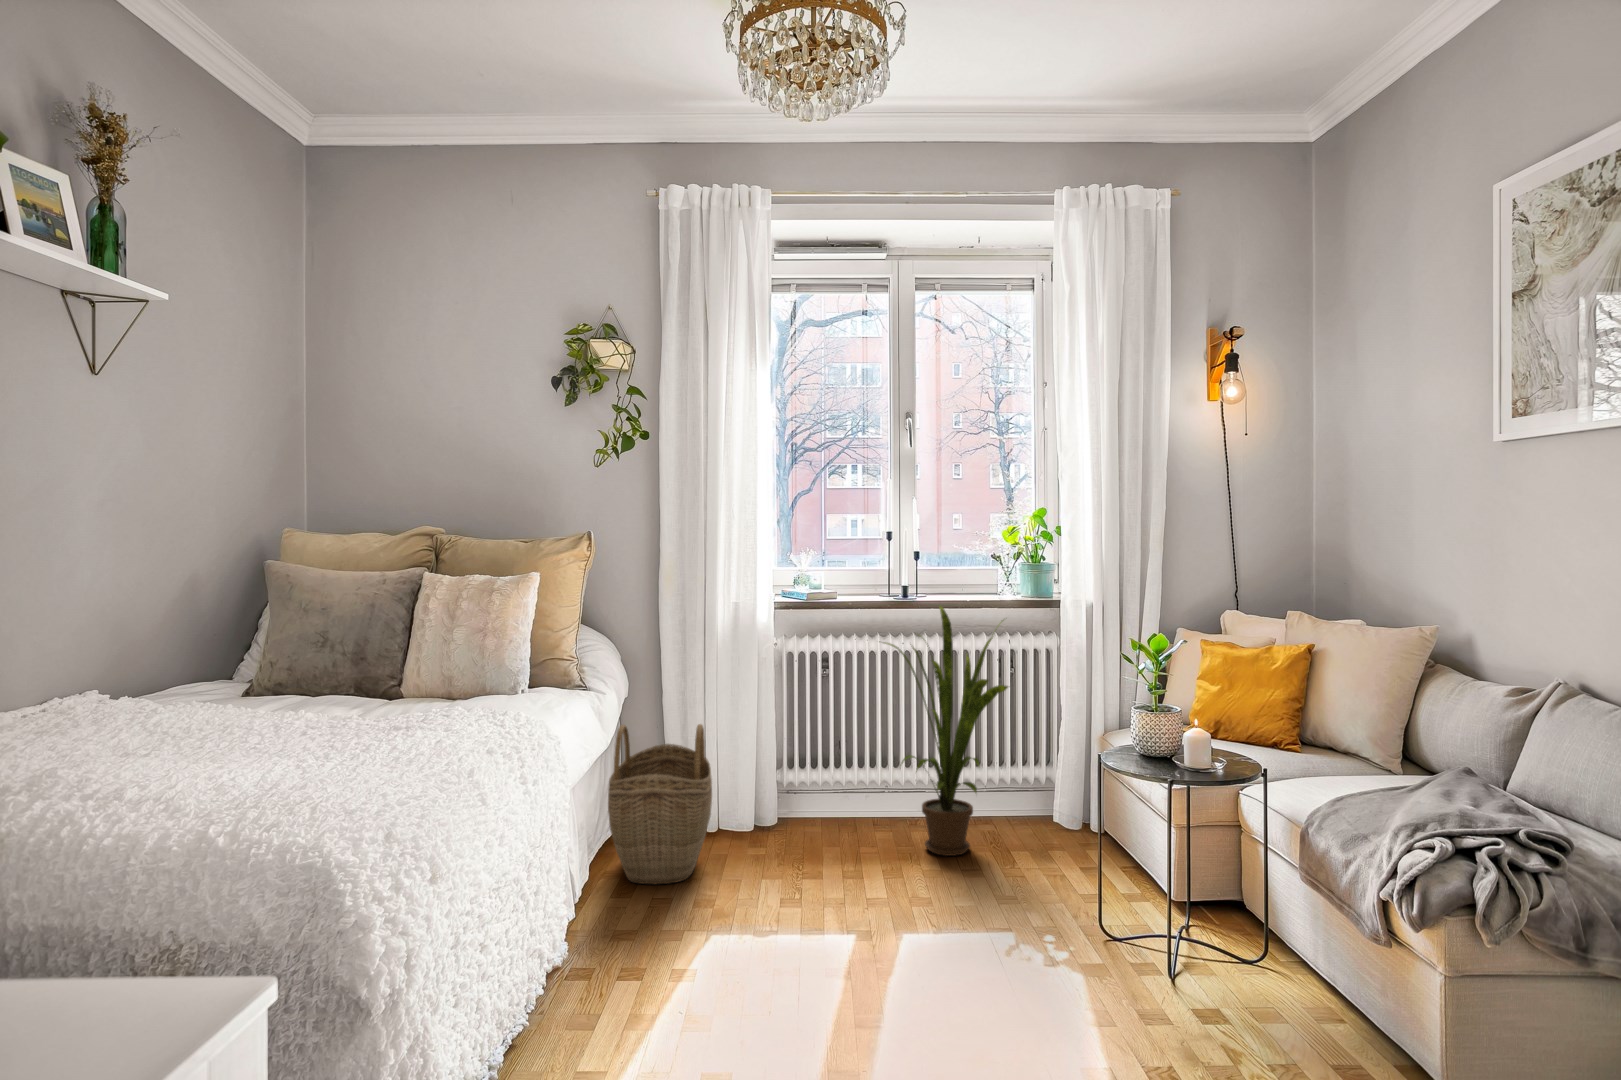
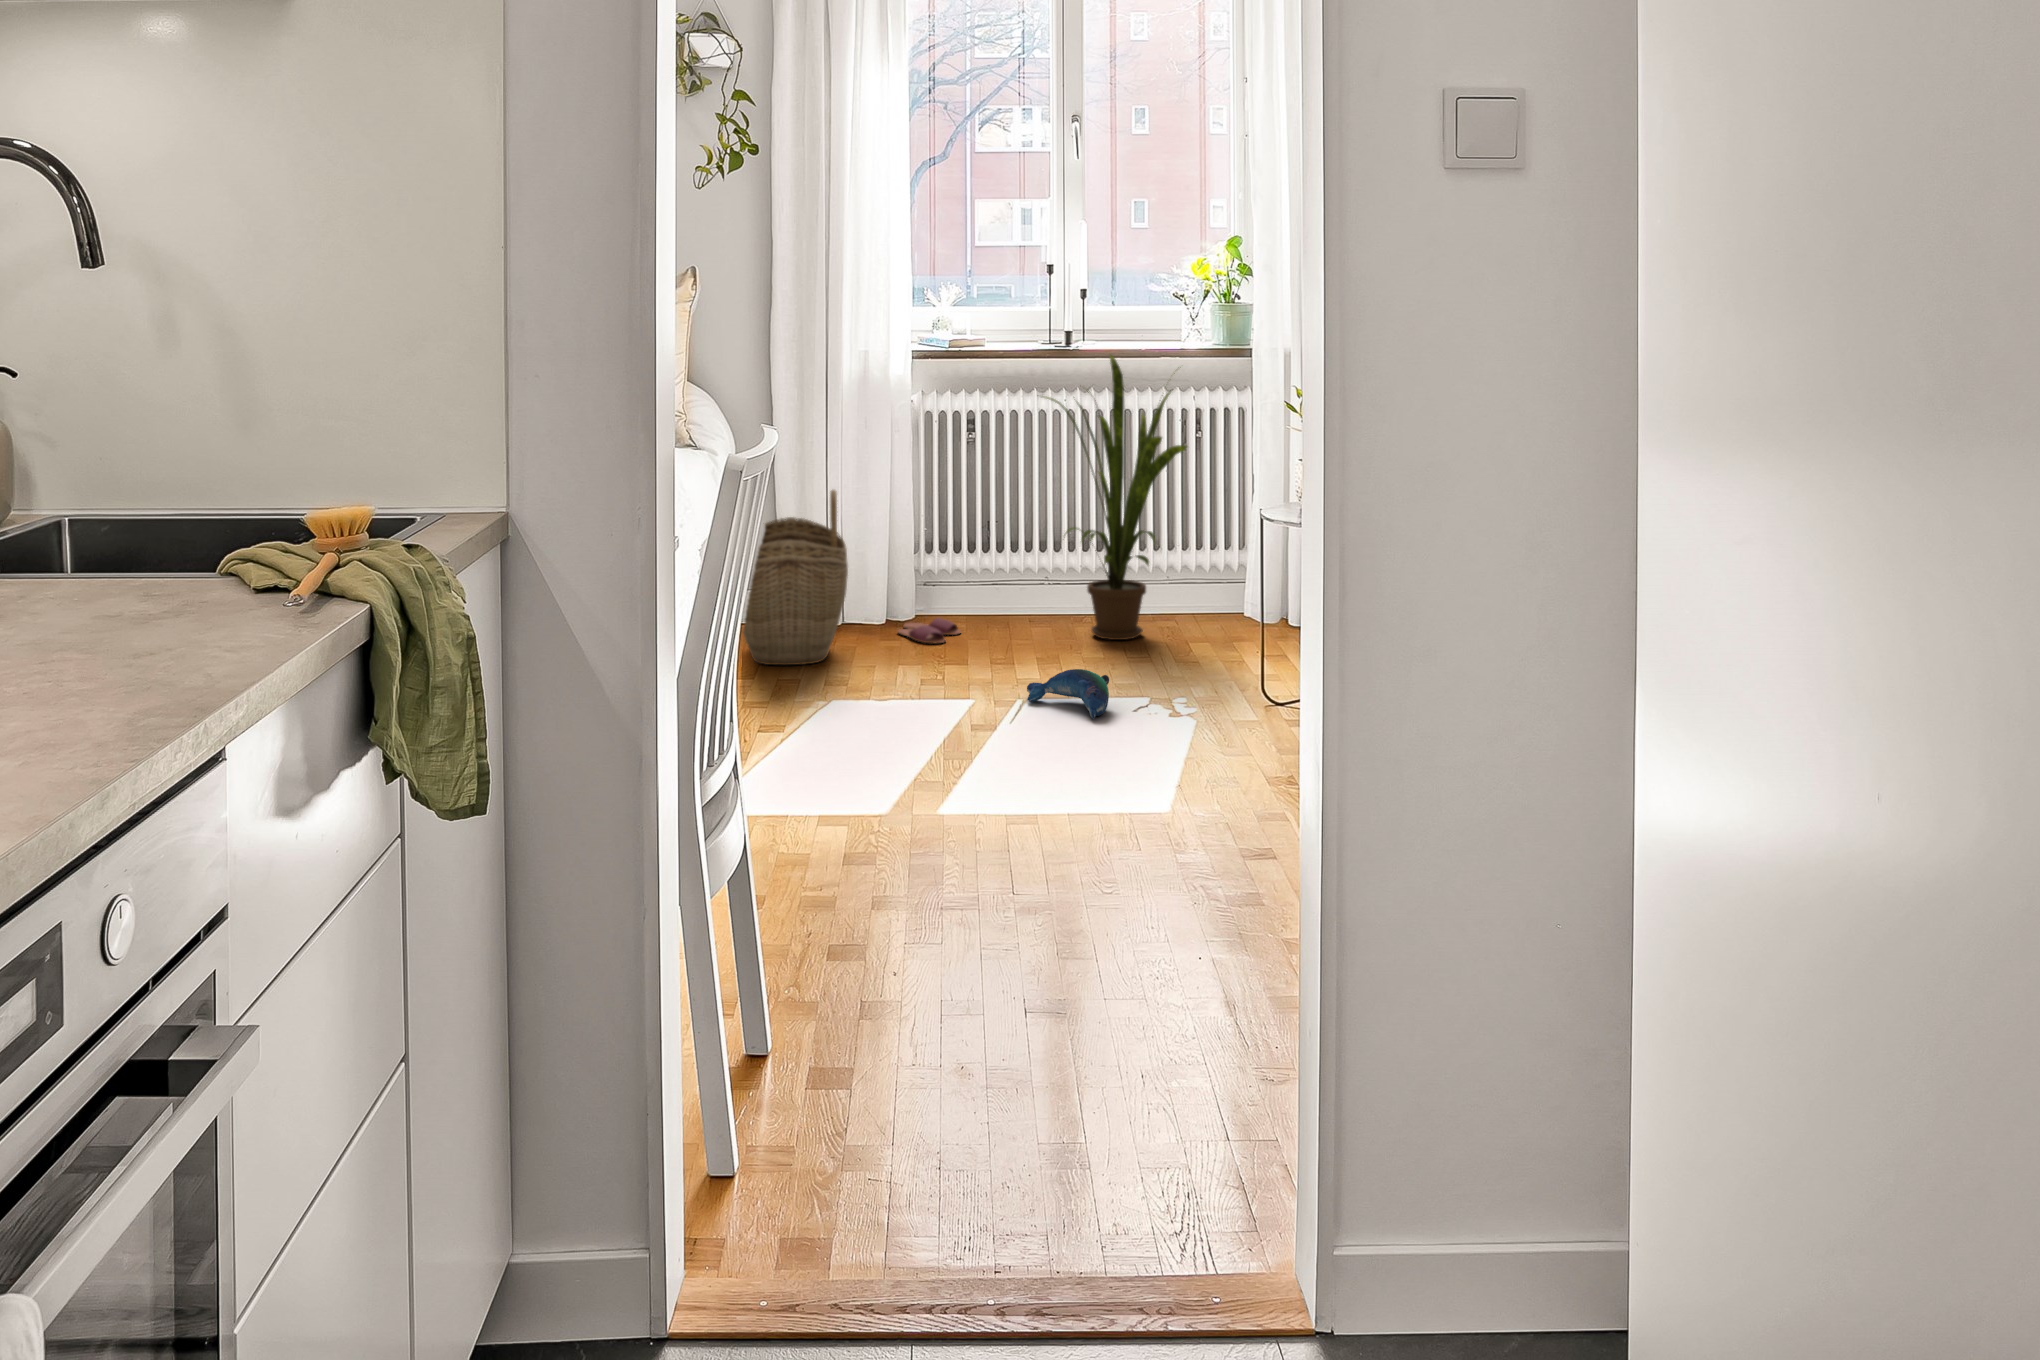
slippers: none [759,828,814,857] -> present [898,618,961,643]
plush toy: none [867,917,948,981] -> present [1027,669,1109,719]

